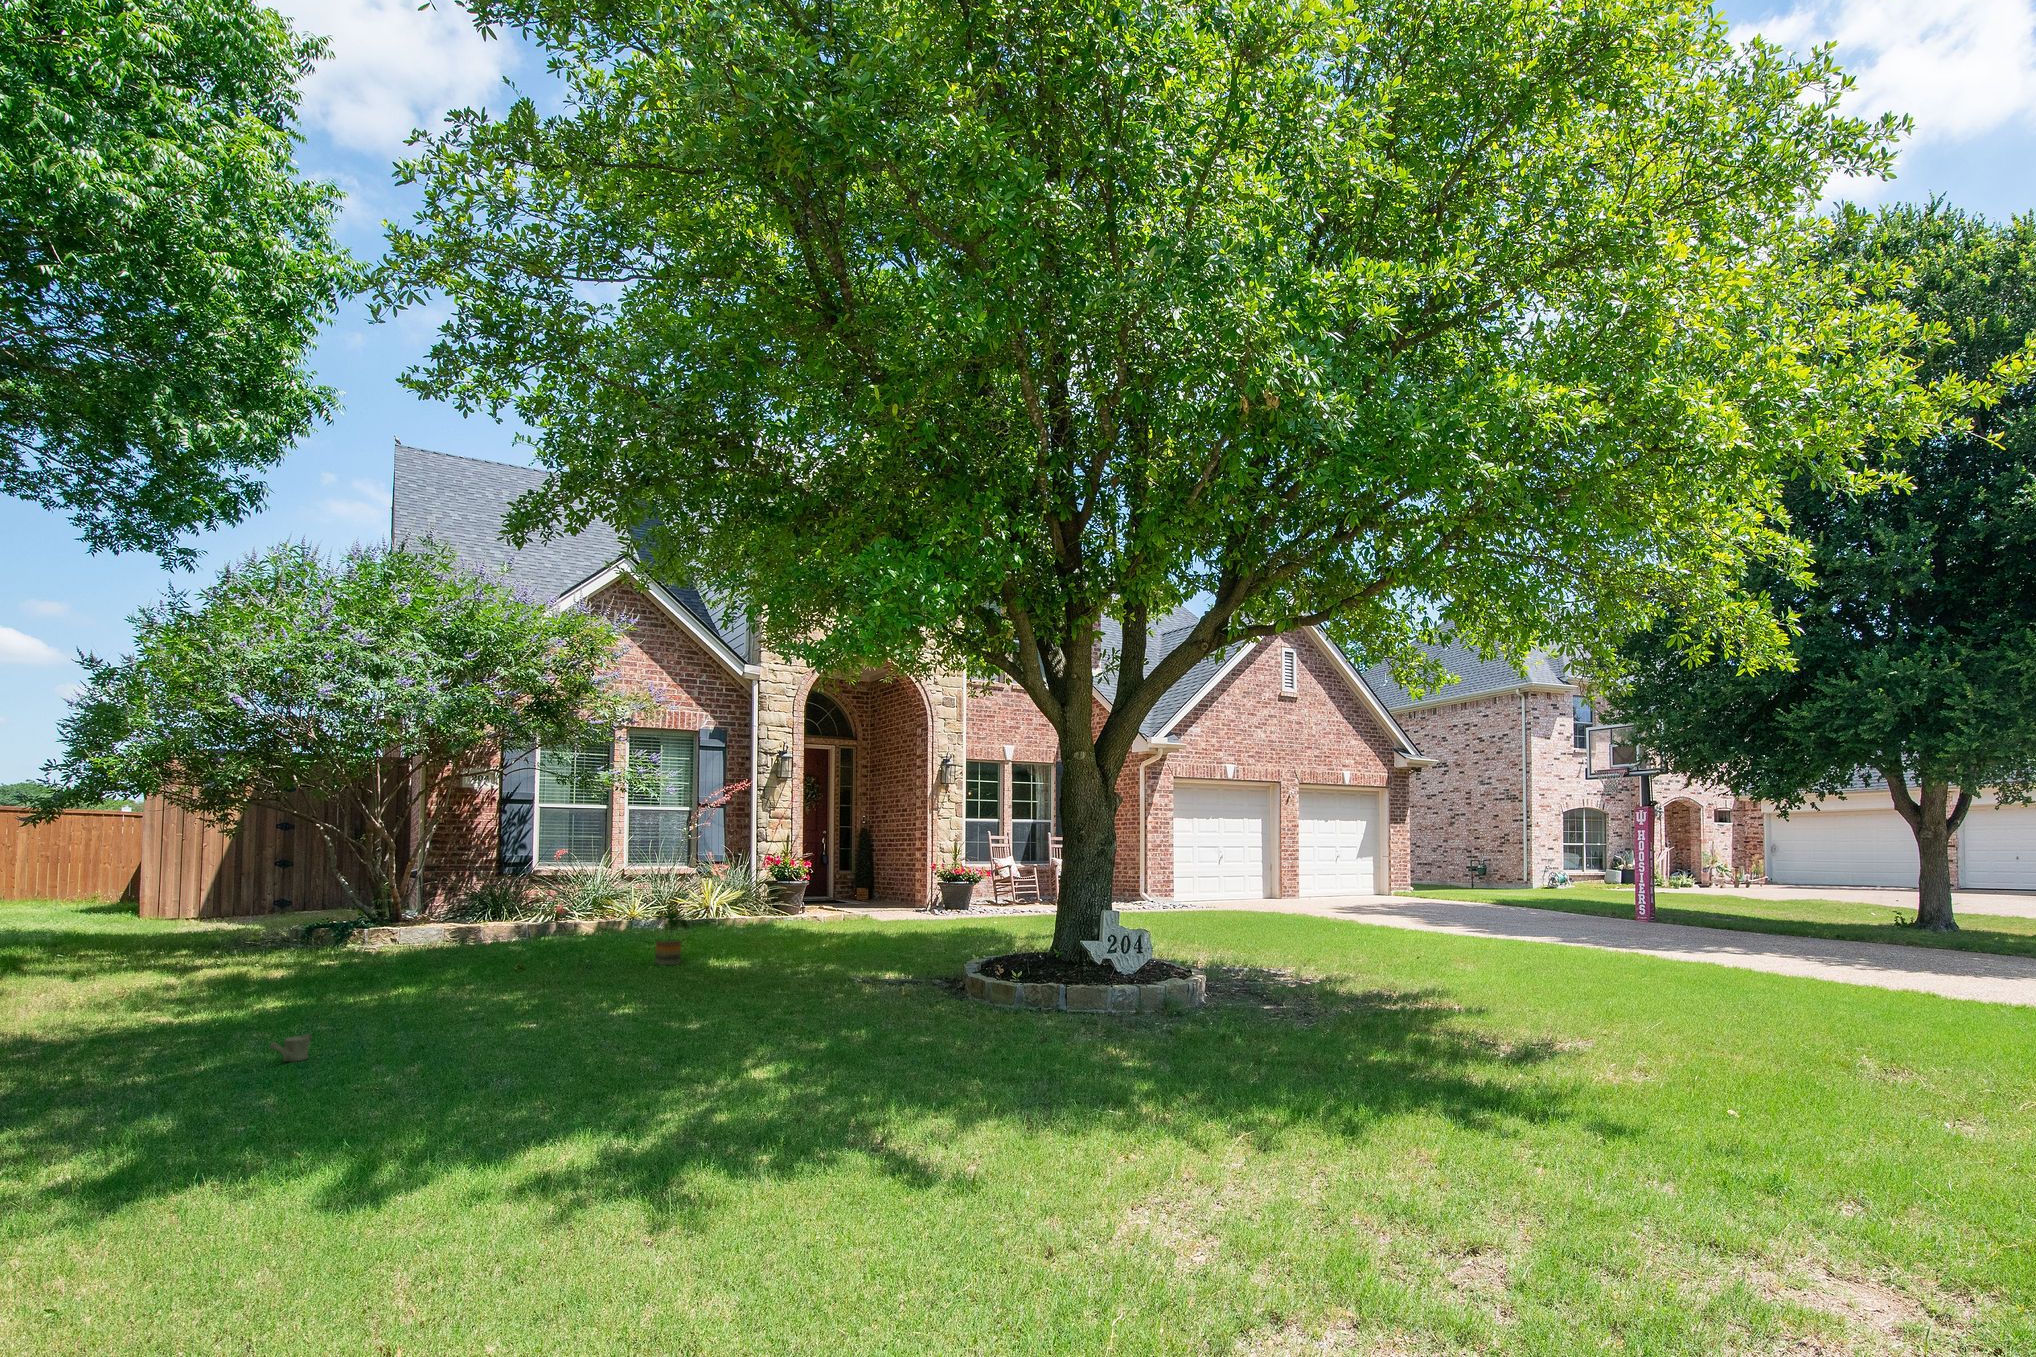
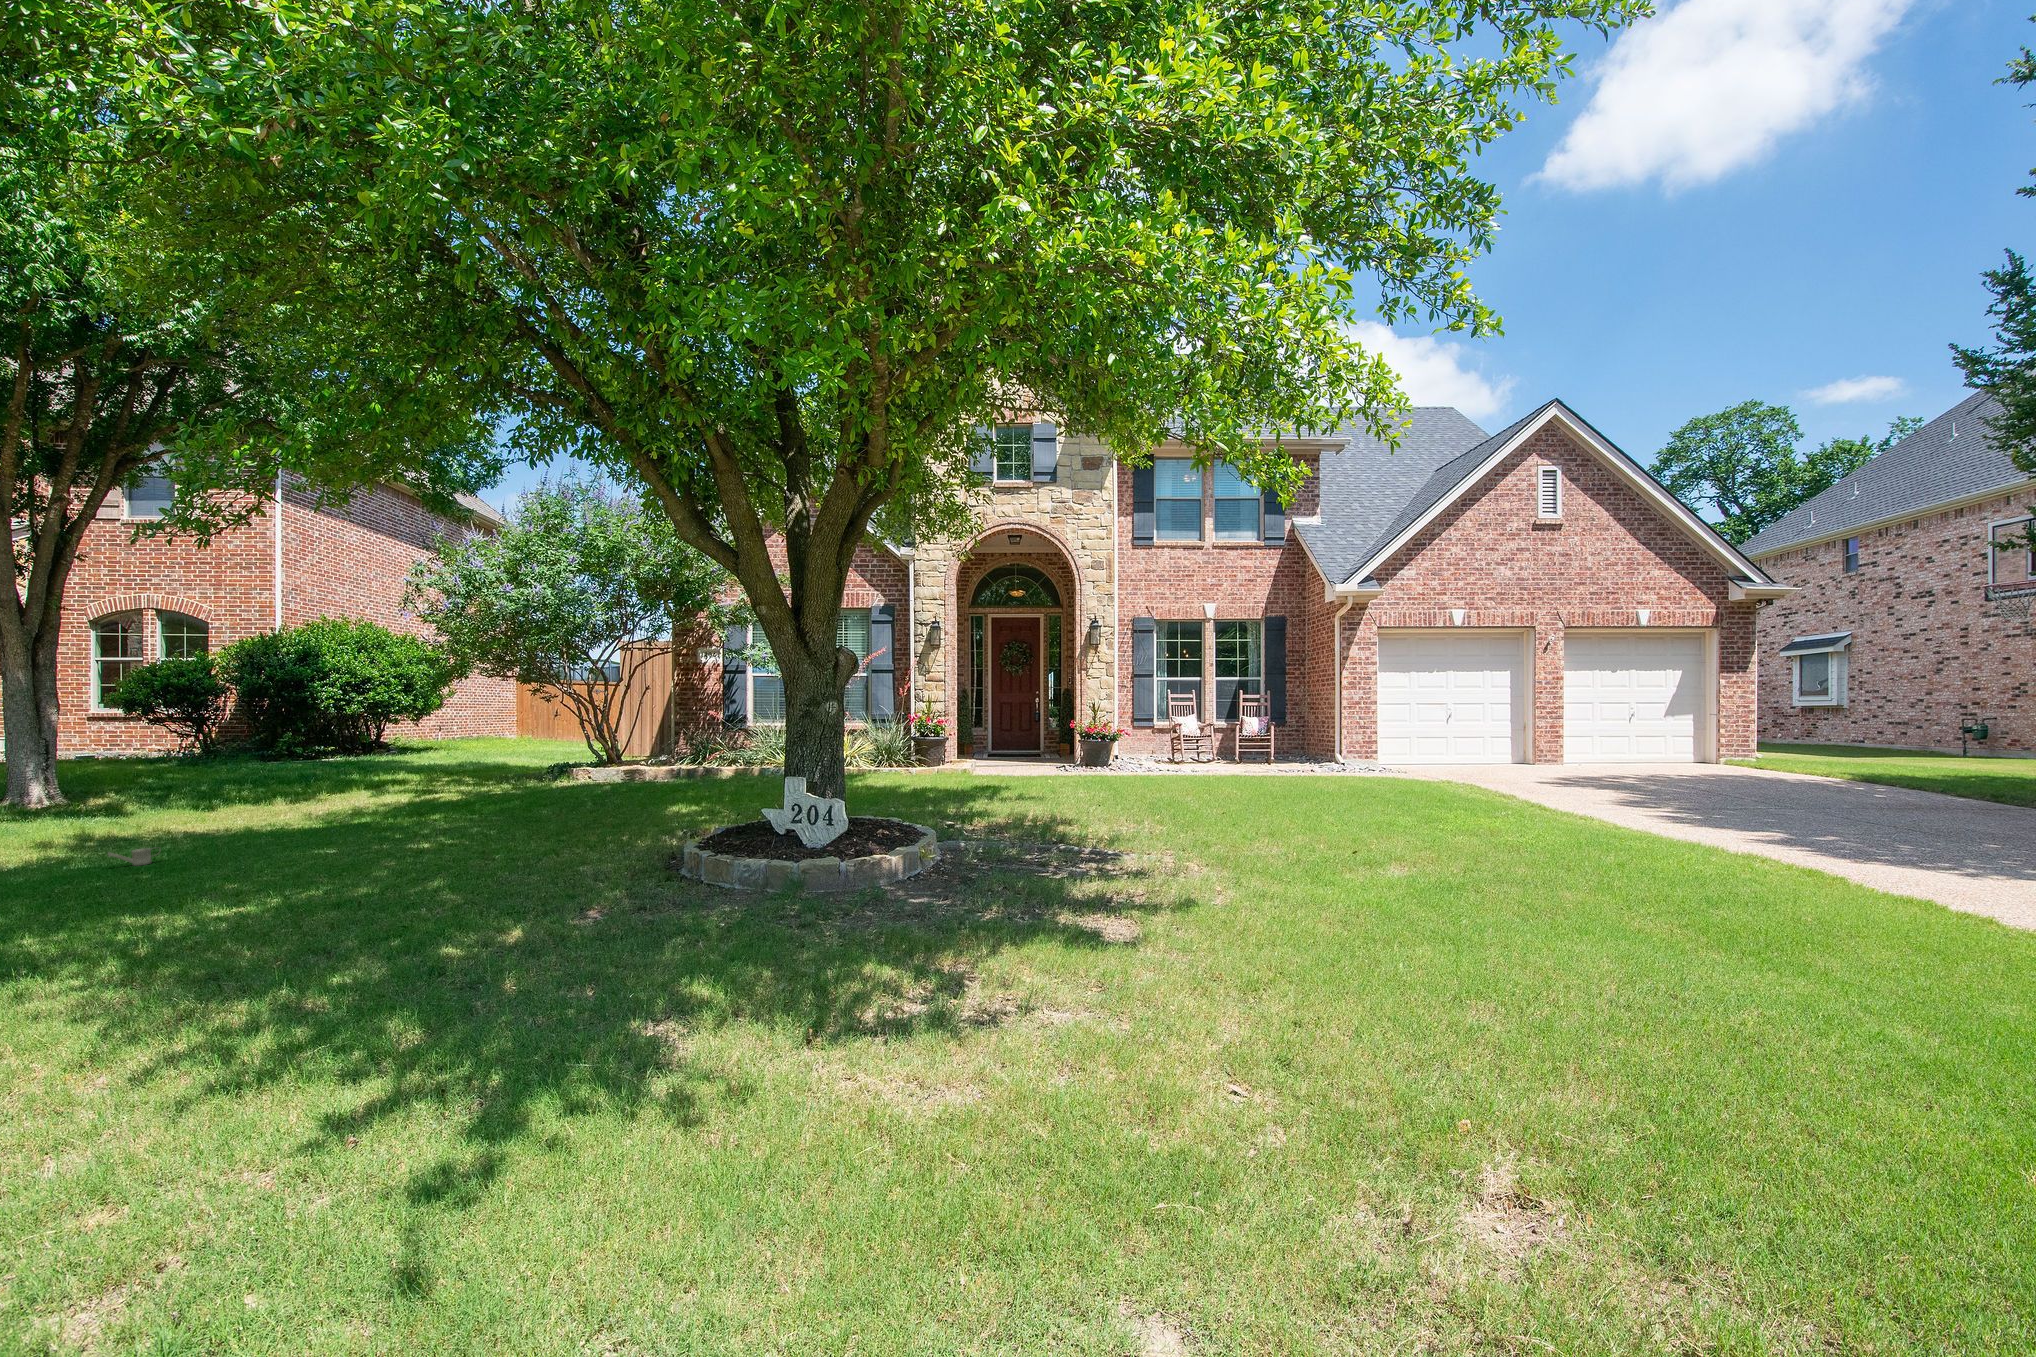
potted tree: present [654,913,690,966] -> none [626,764,656,806]

